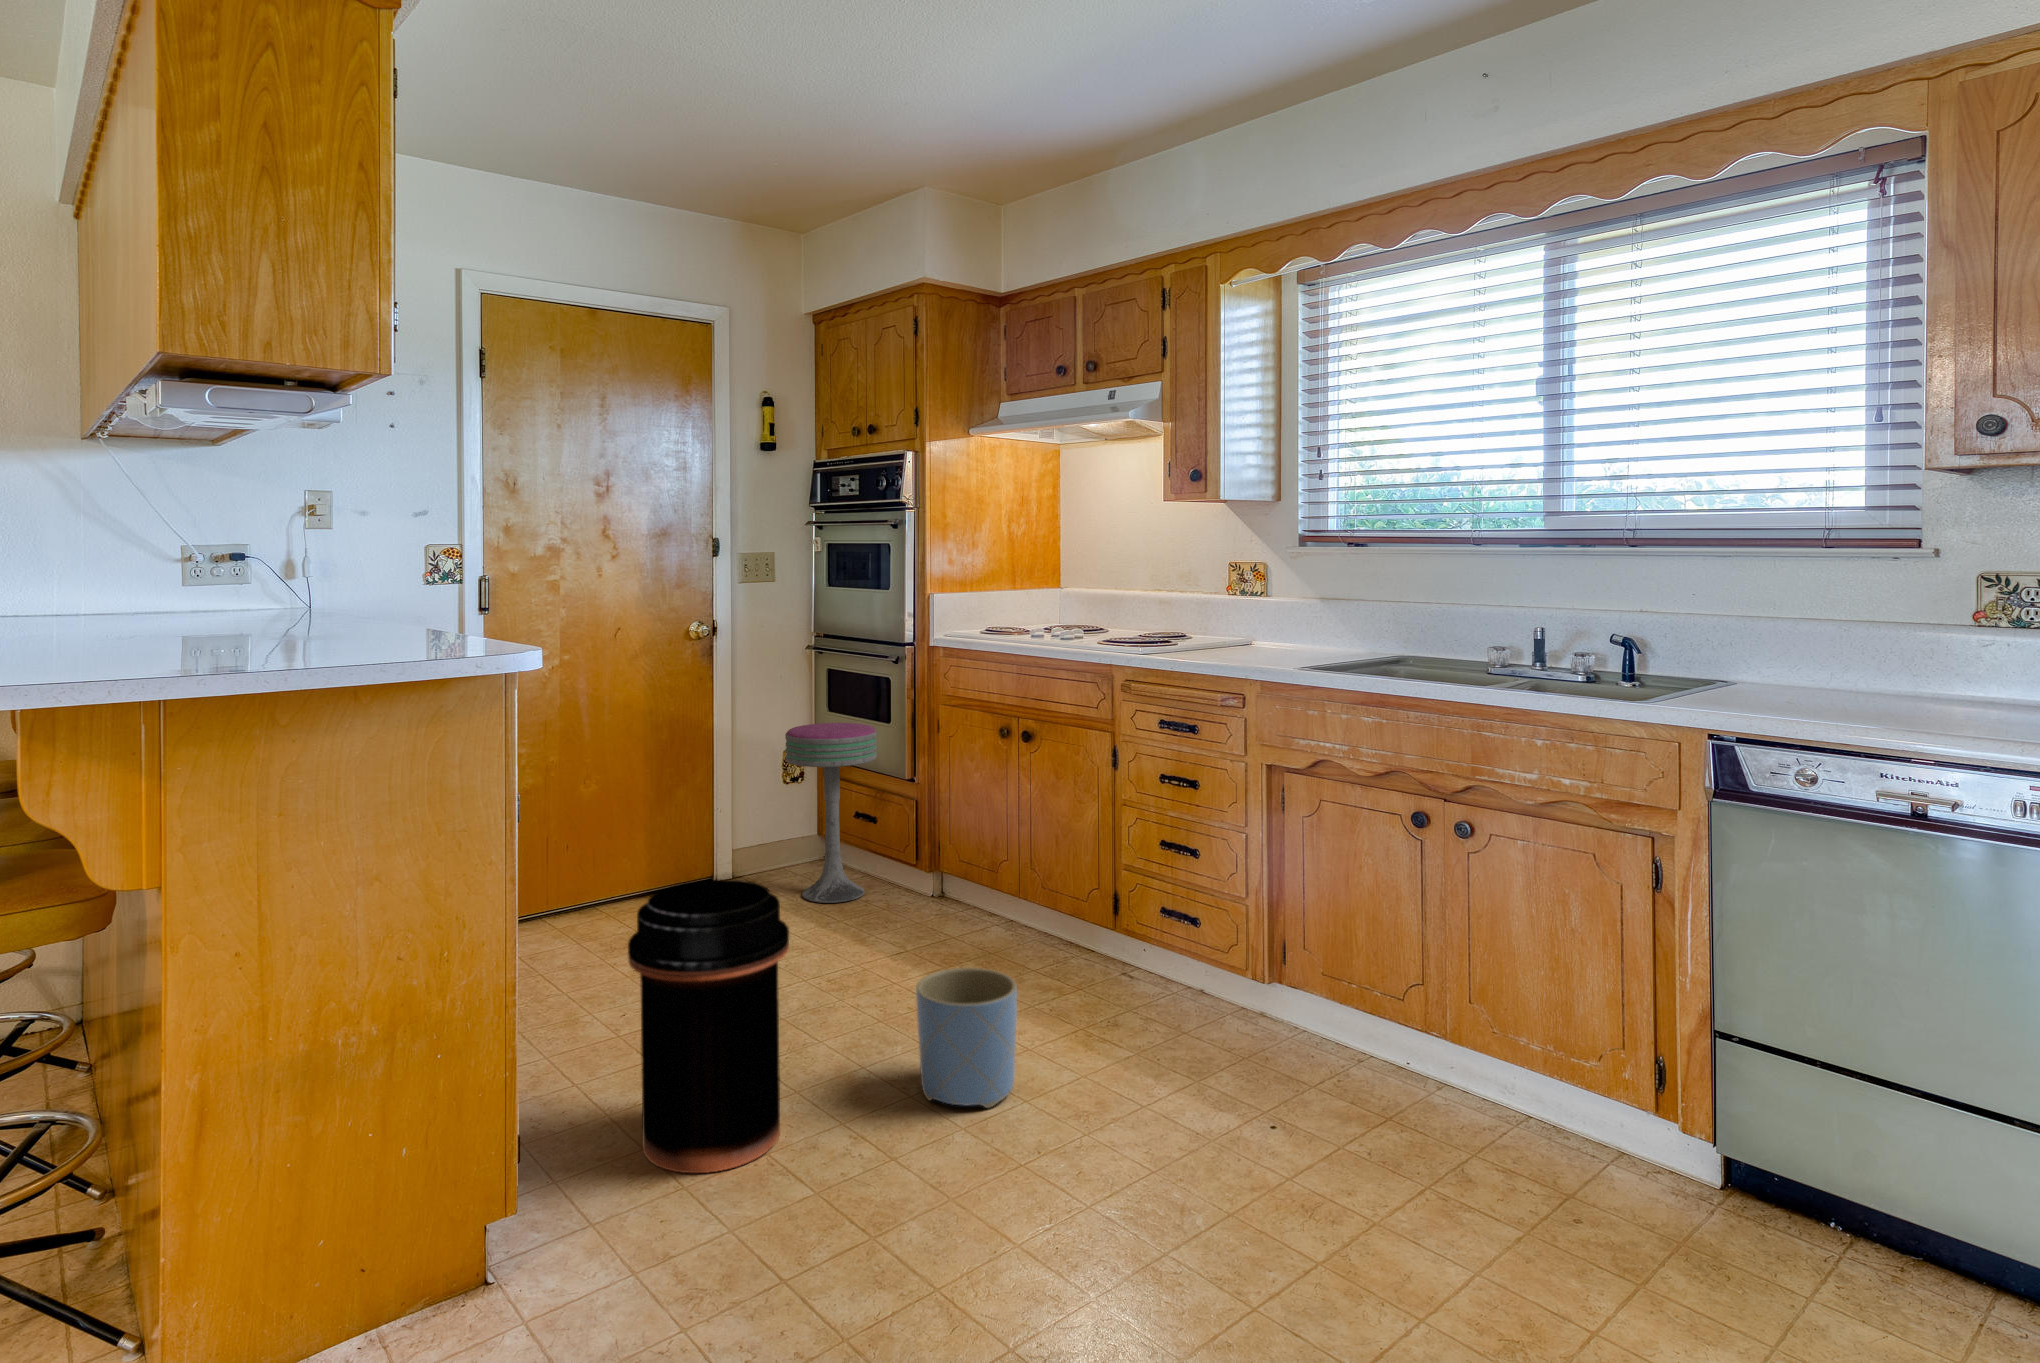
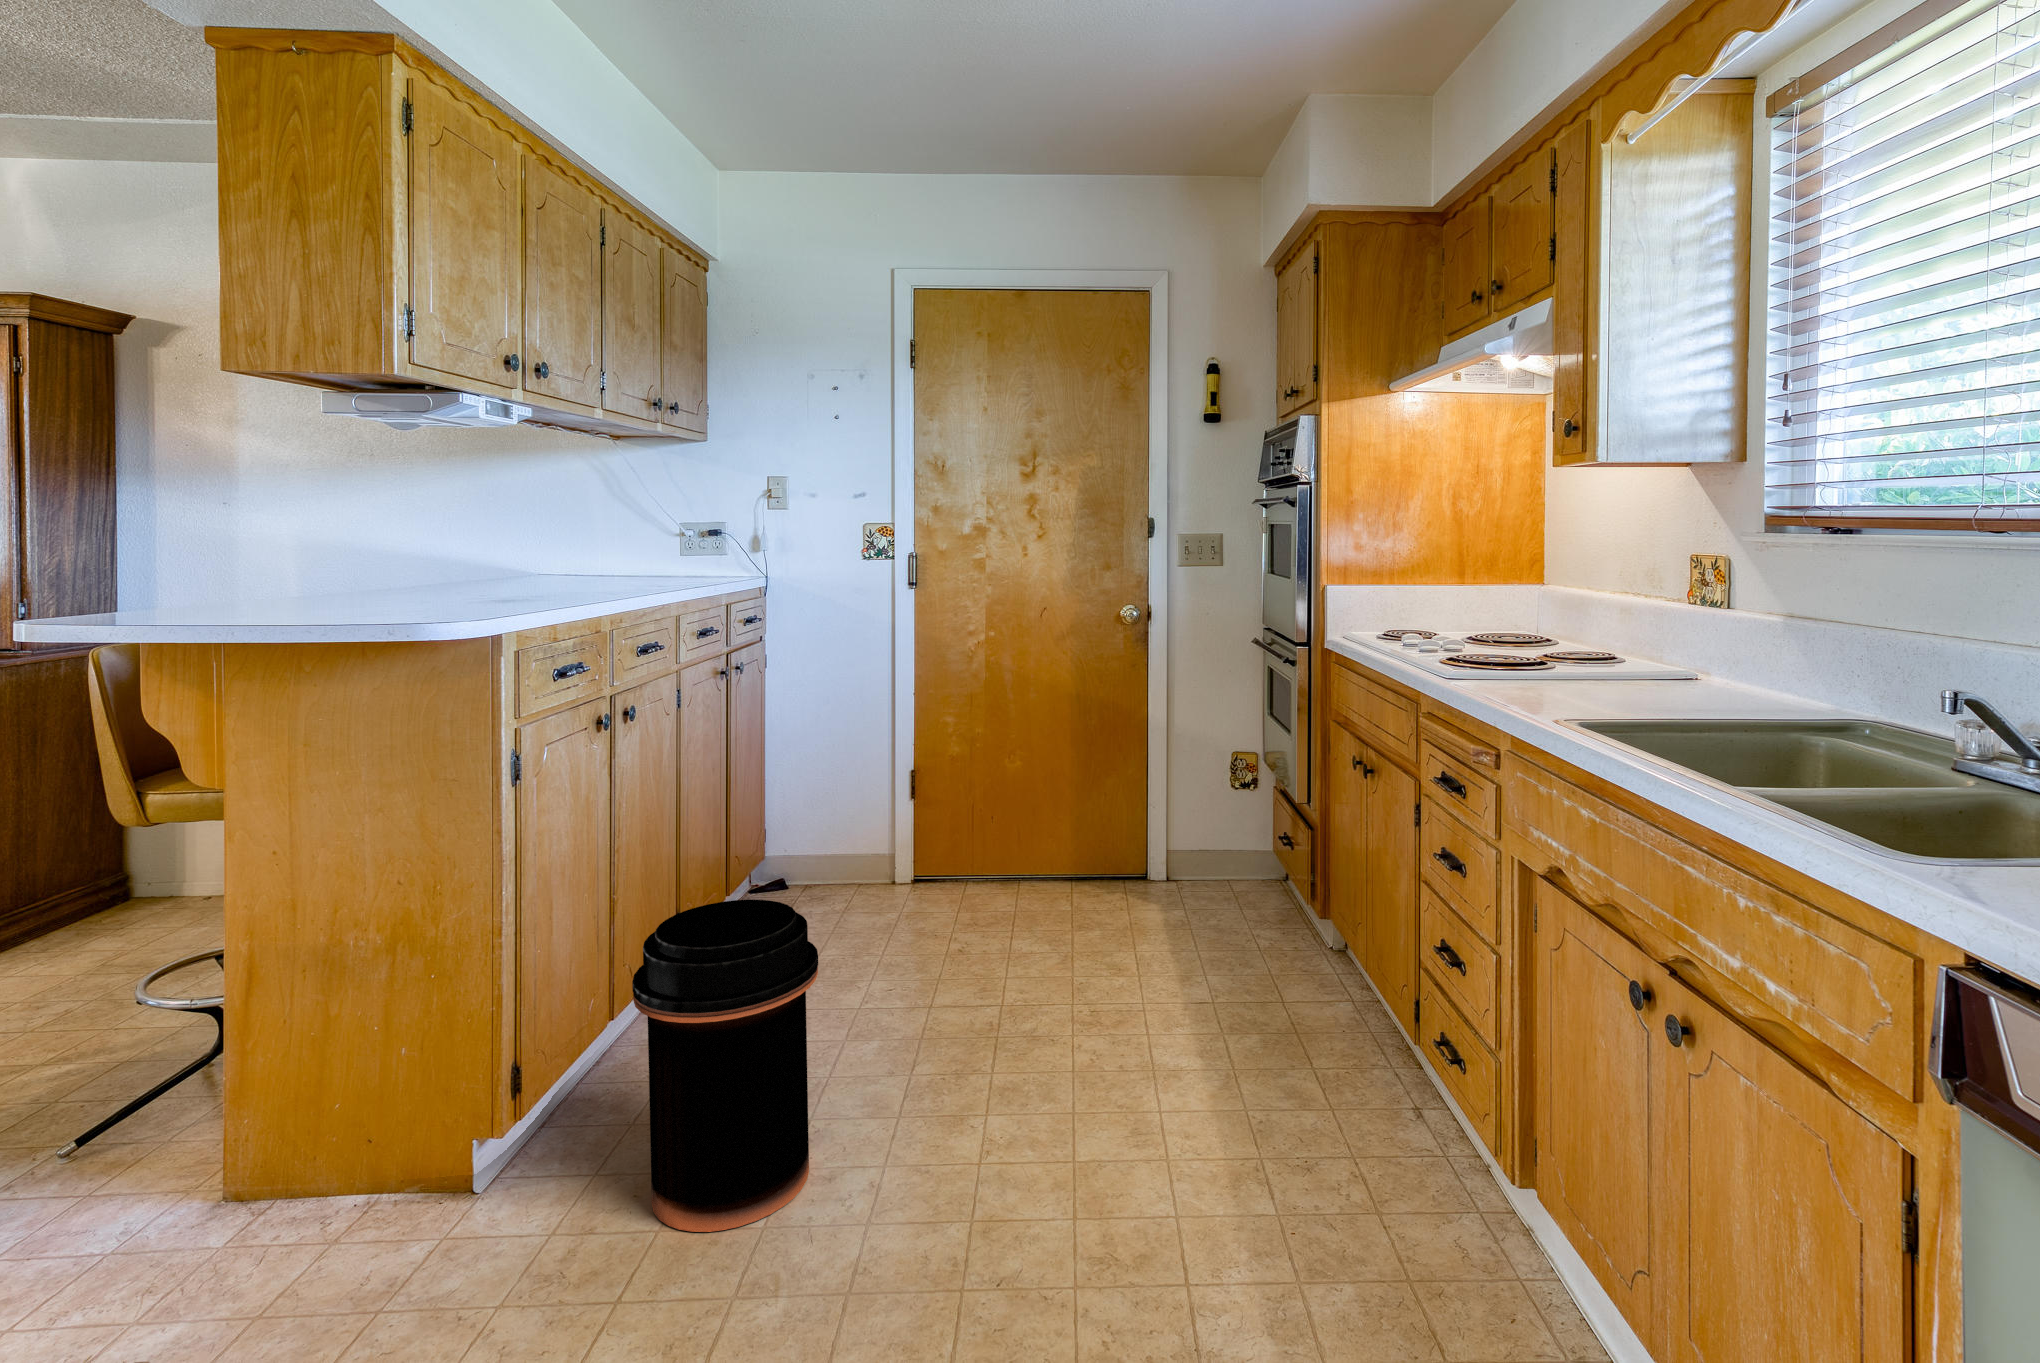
bar stool: present [785,723,877,903] -> none [1178,726,1282,934]
planter: present [916,968,1017,1108] -> none [942,1074,1074,1279]

